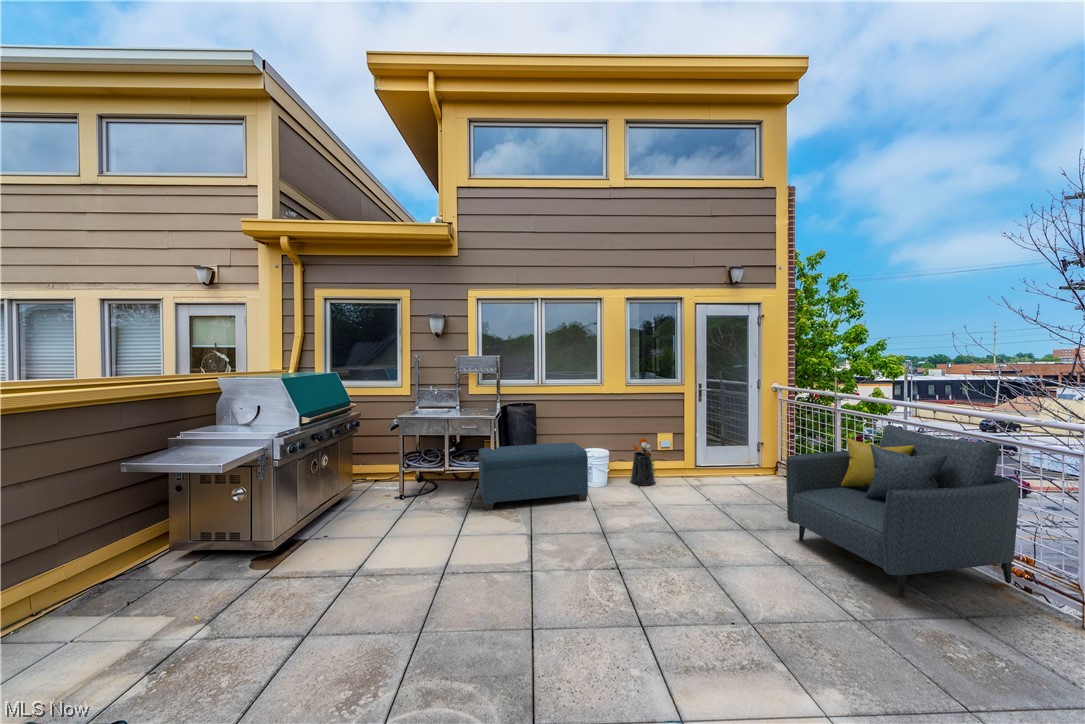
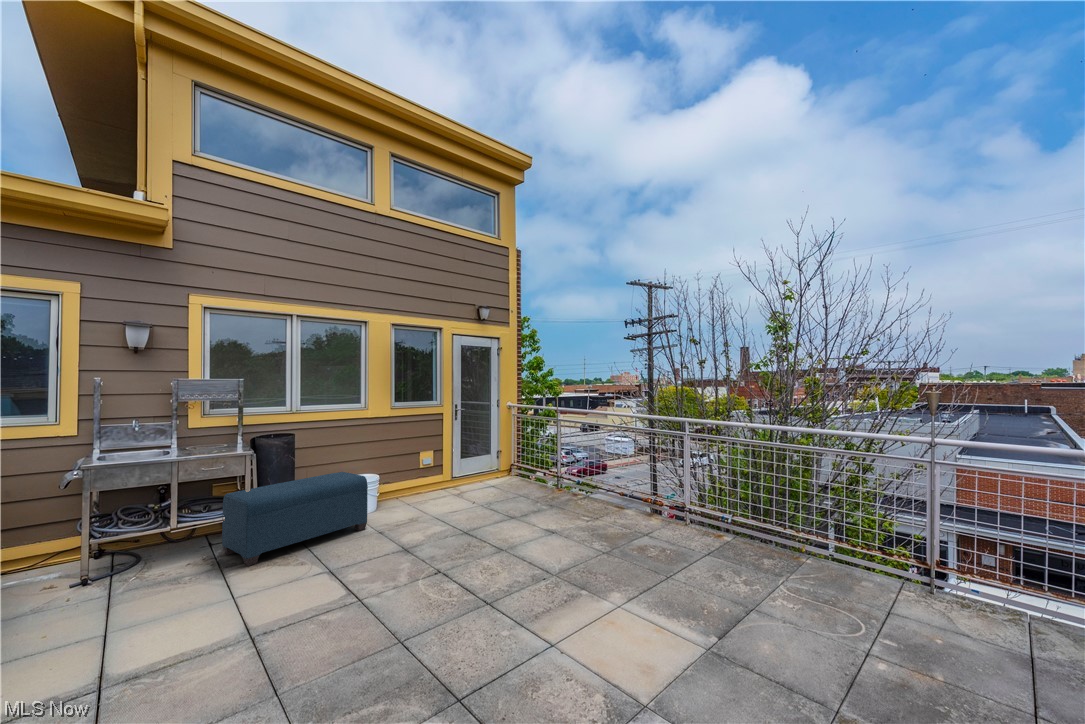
armchair: present [786,424,1019,597] -> none [542,425,659,534]
watering can: present [630,438,656,486] -> none [397,458,423,506]

